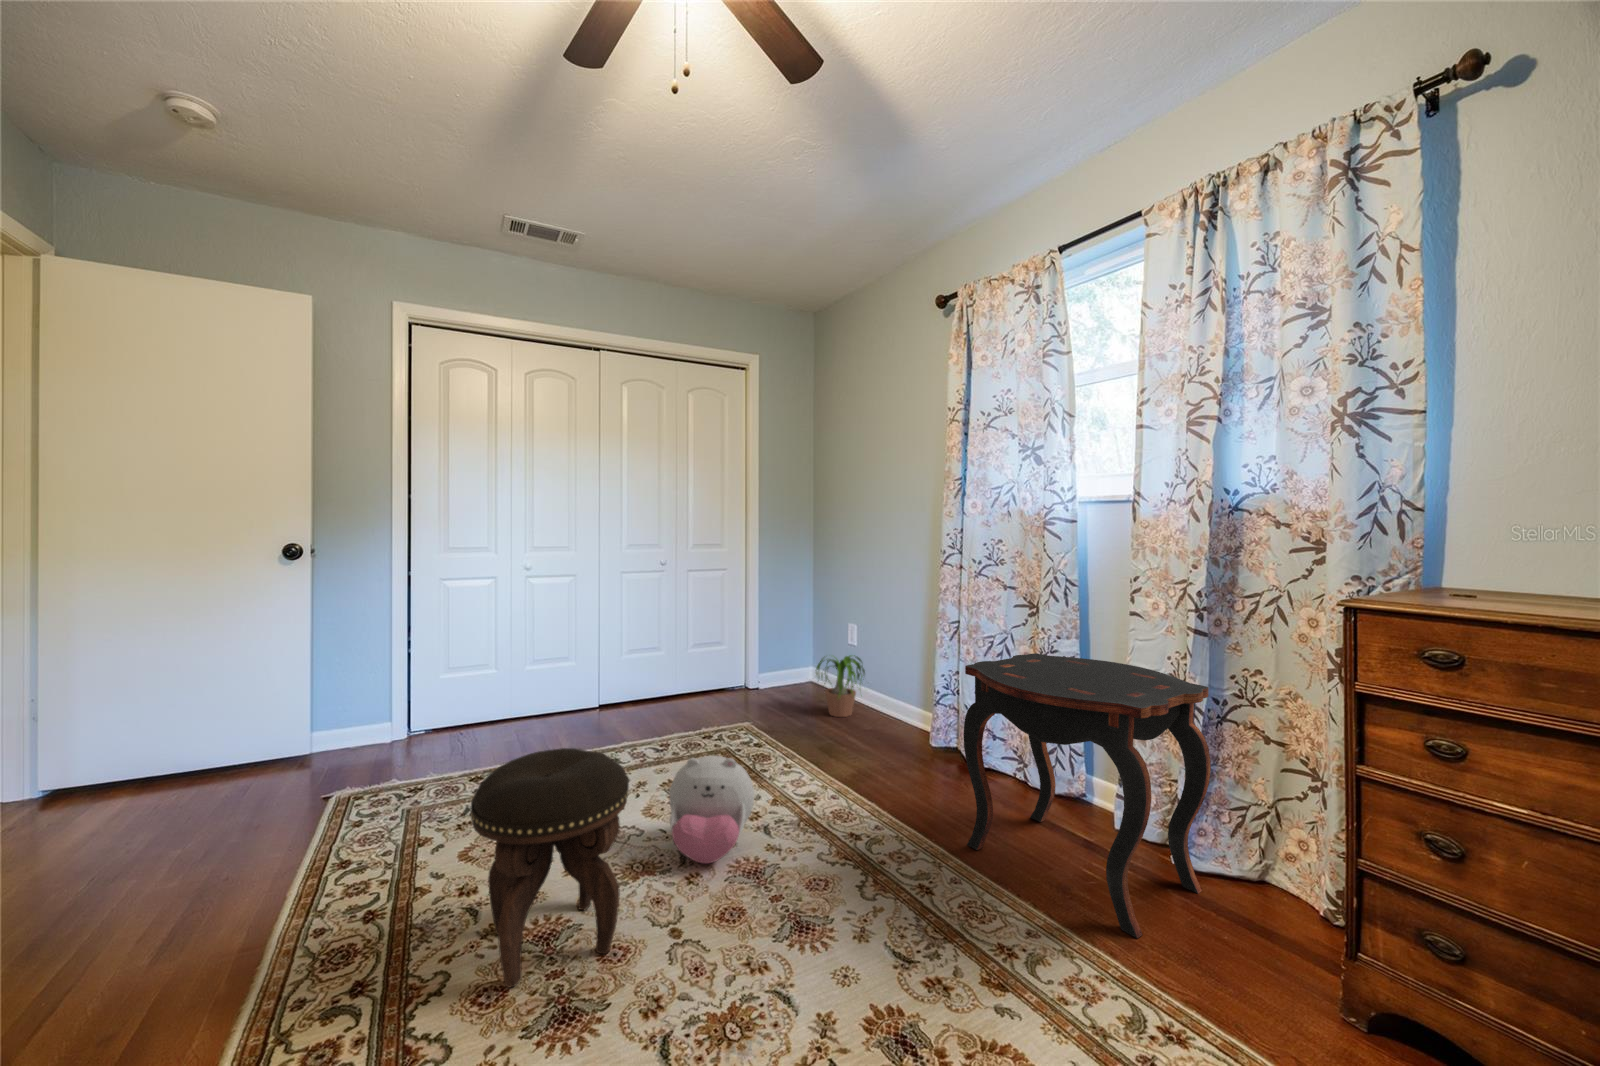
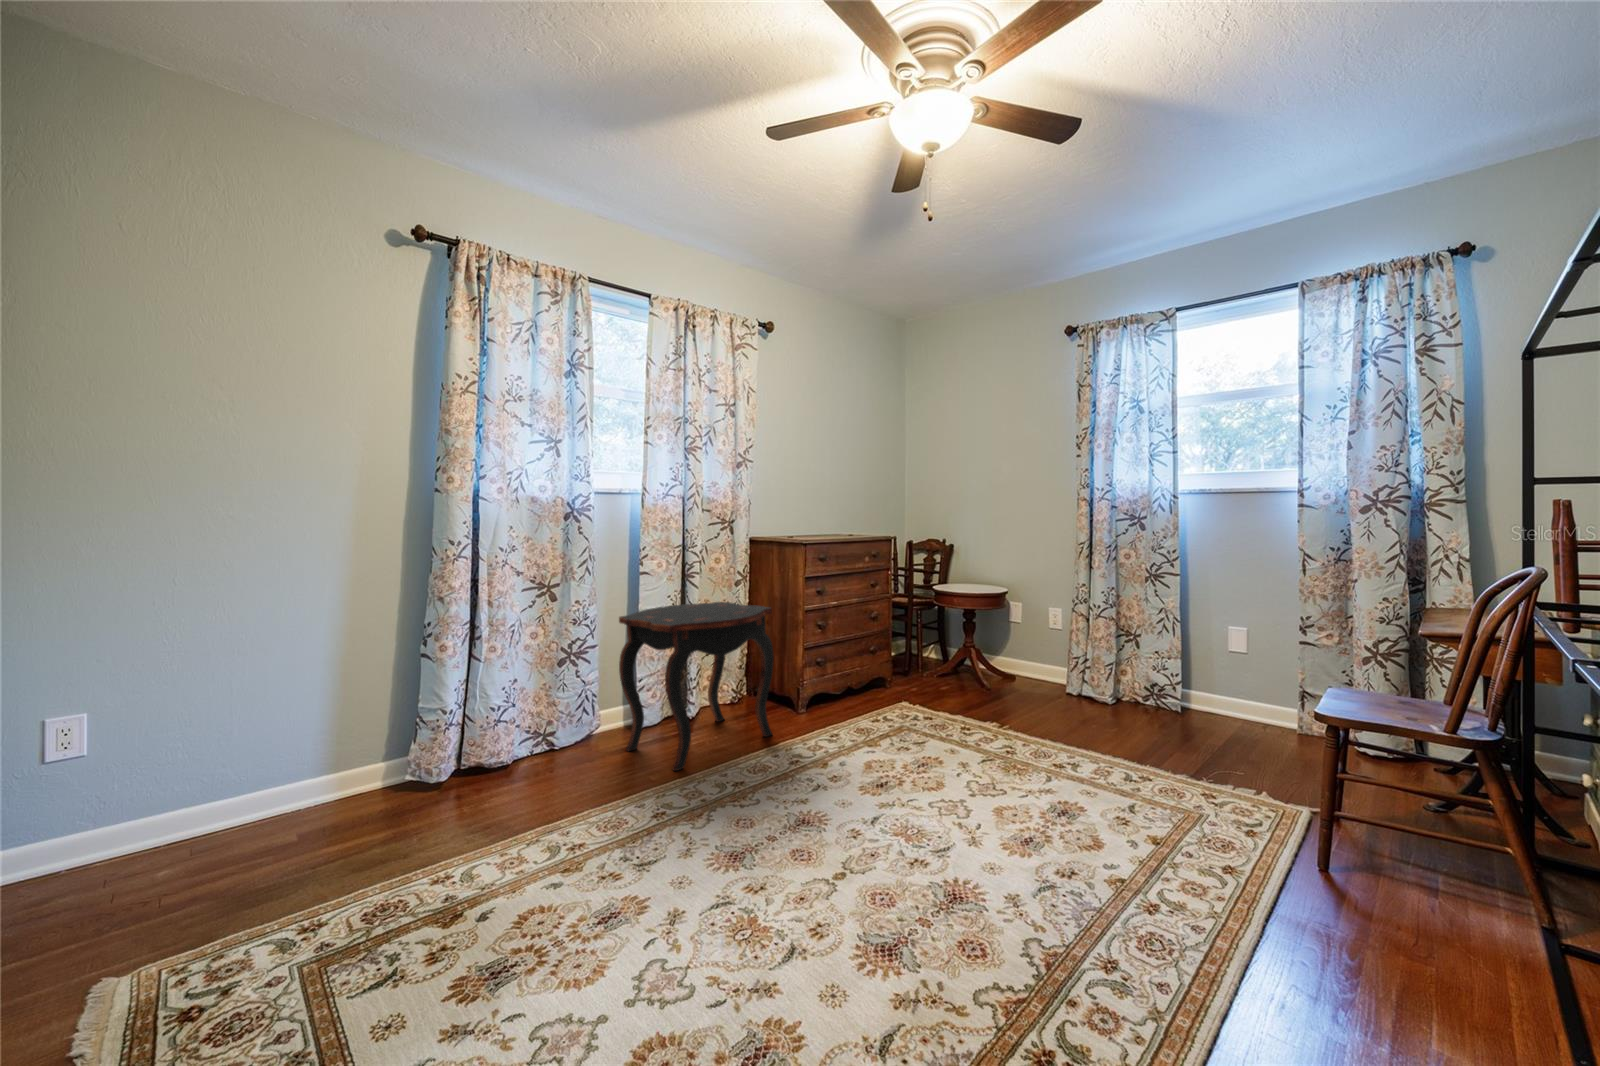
potted plant: present [816,655,865,717] -> none [114,753,292,878]
footstool: present [471,748,629,987] -> none [810,741,968,993]
plush toy: present [669,756,754,864] -> none [636,777,746,907]

